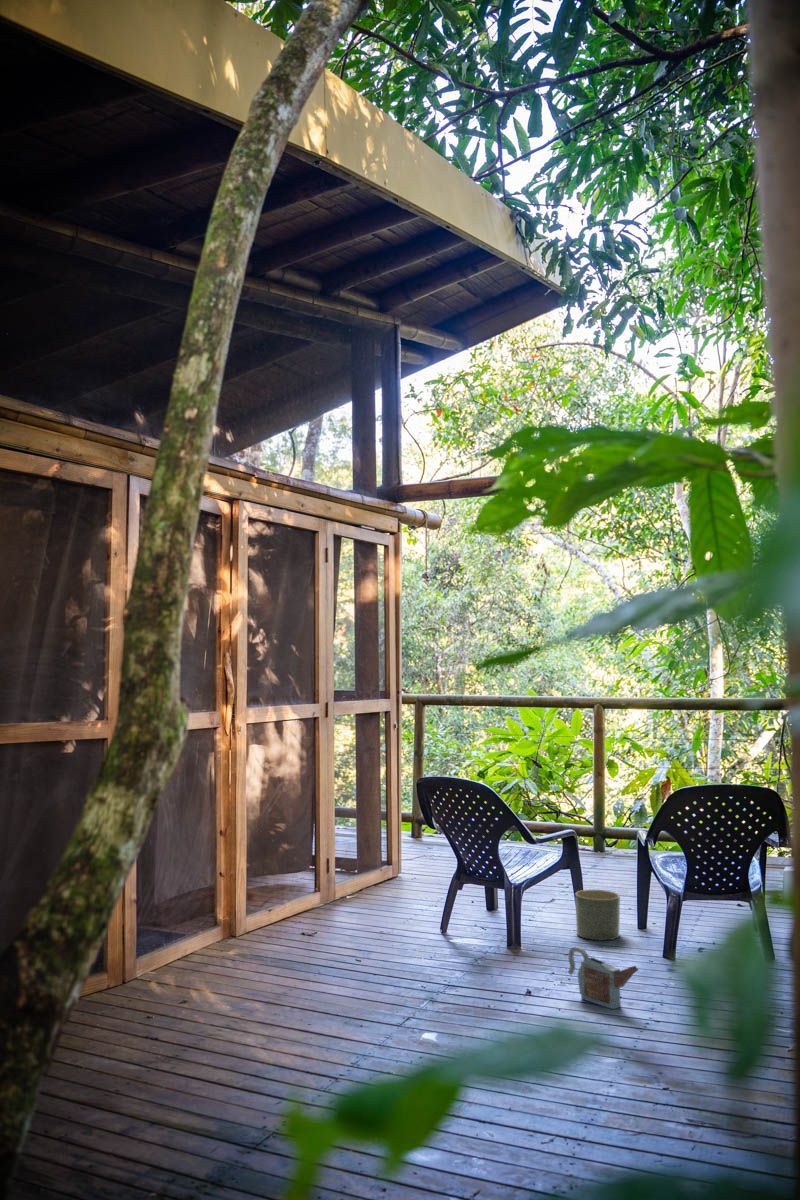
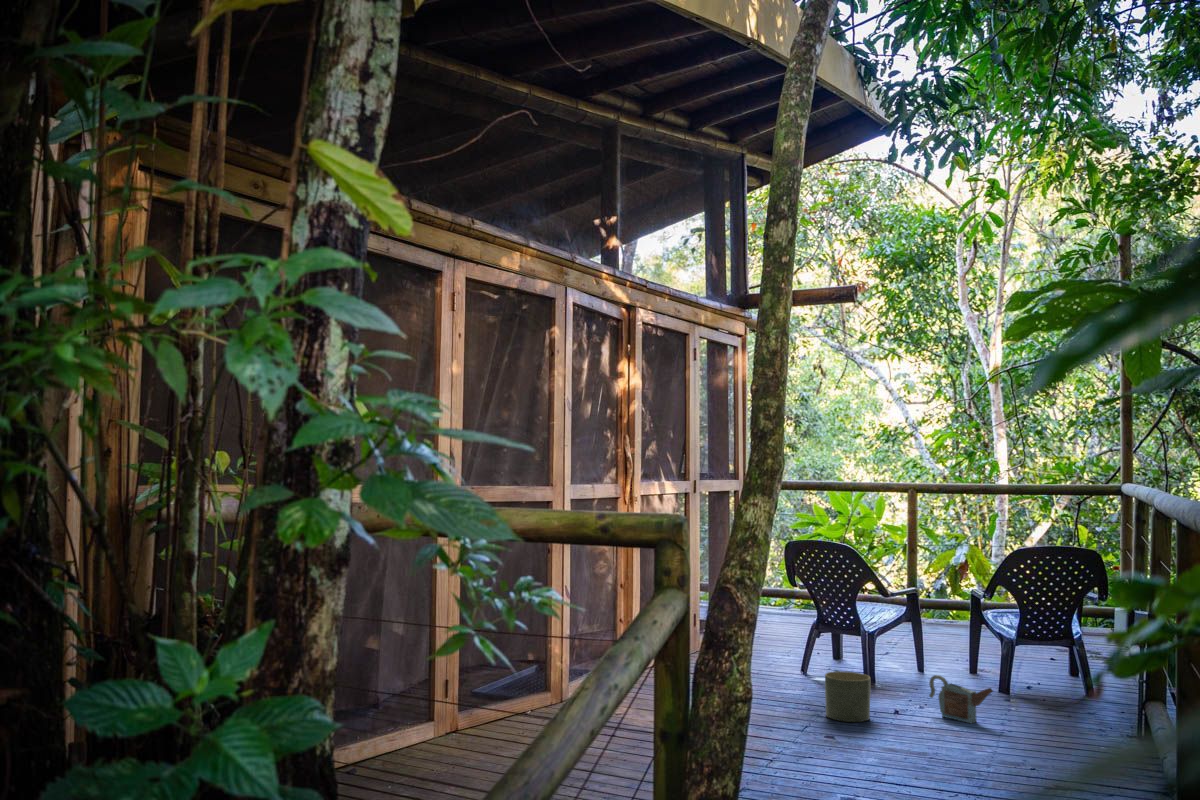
planter: present [576,890,620,940] -> present [825,671,871,722]

